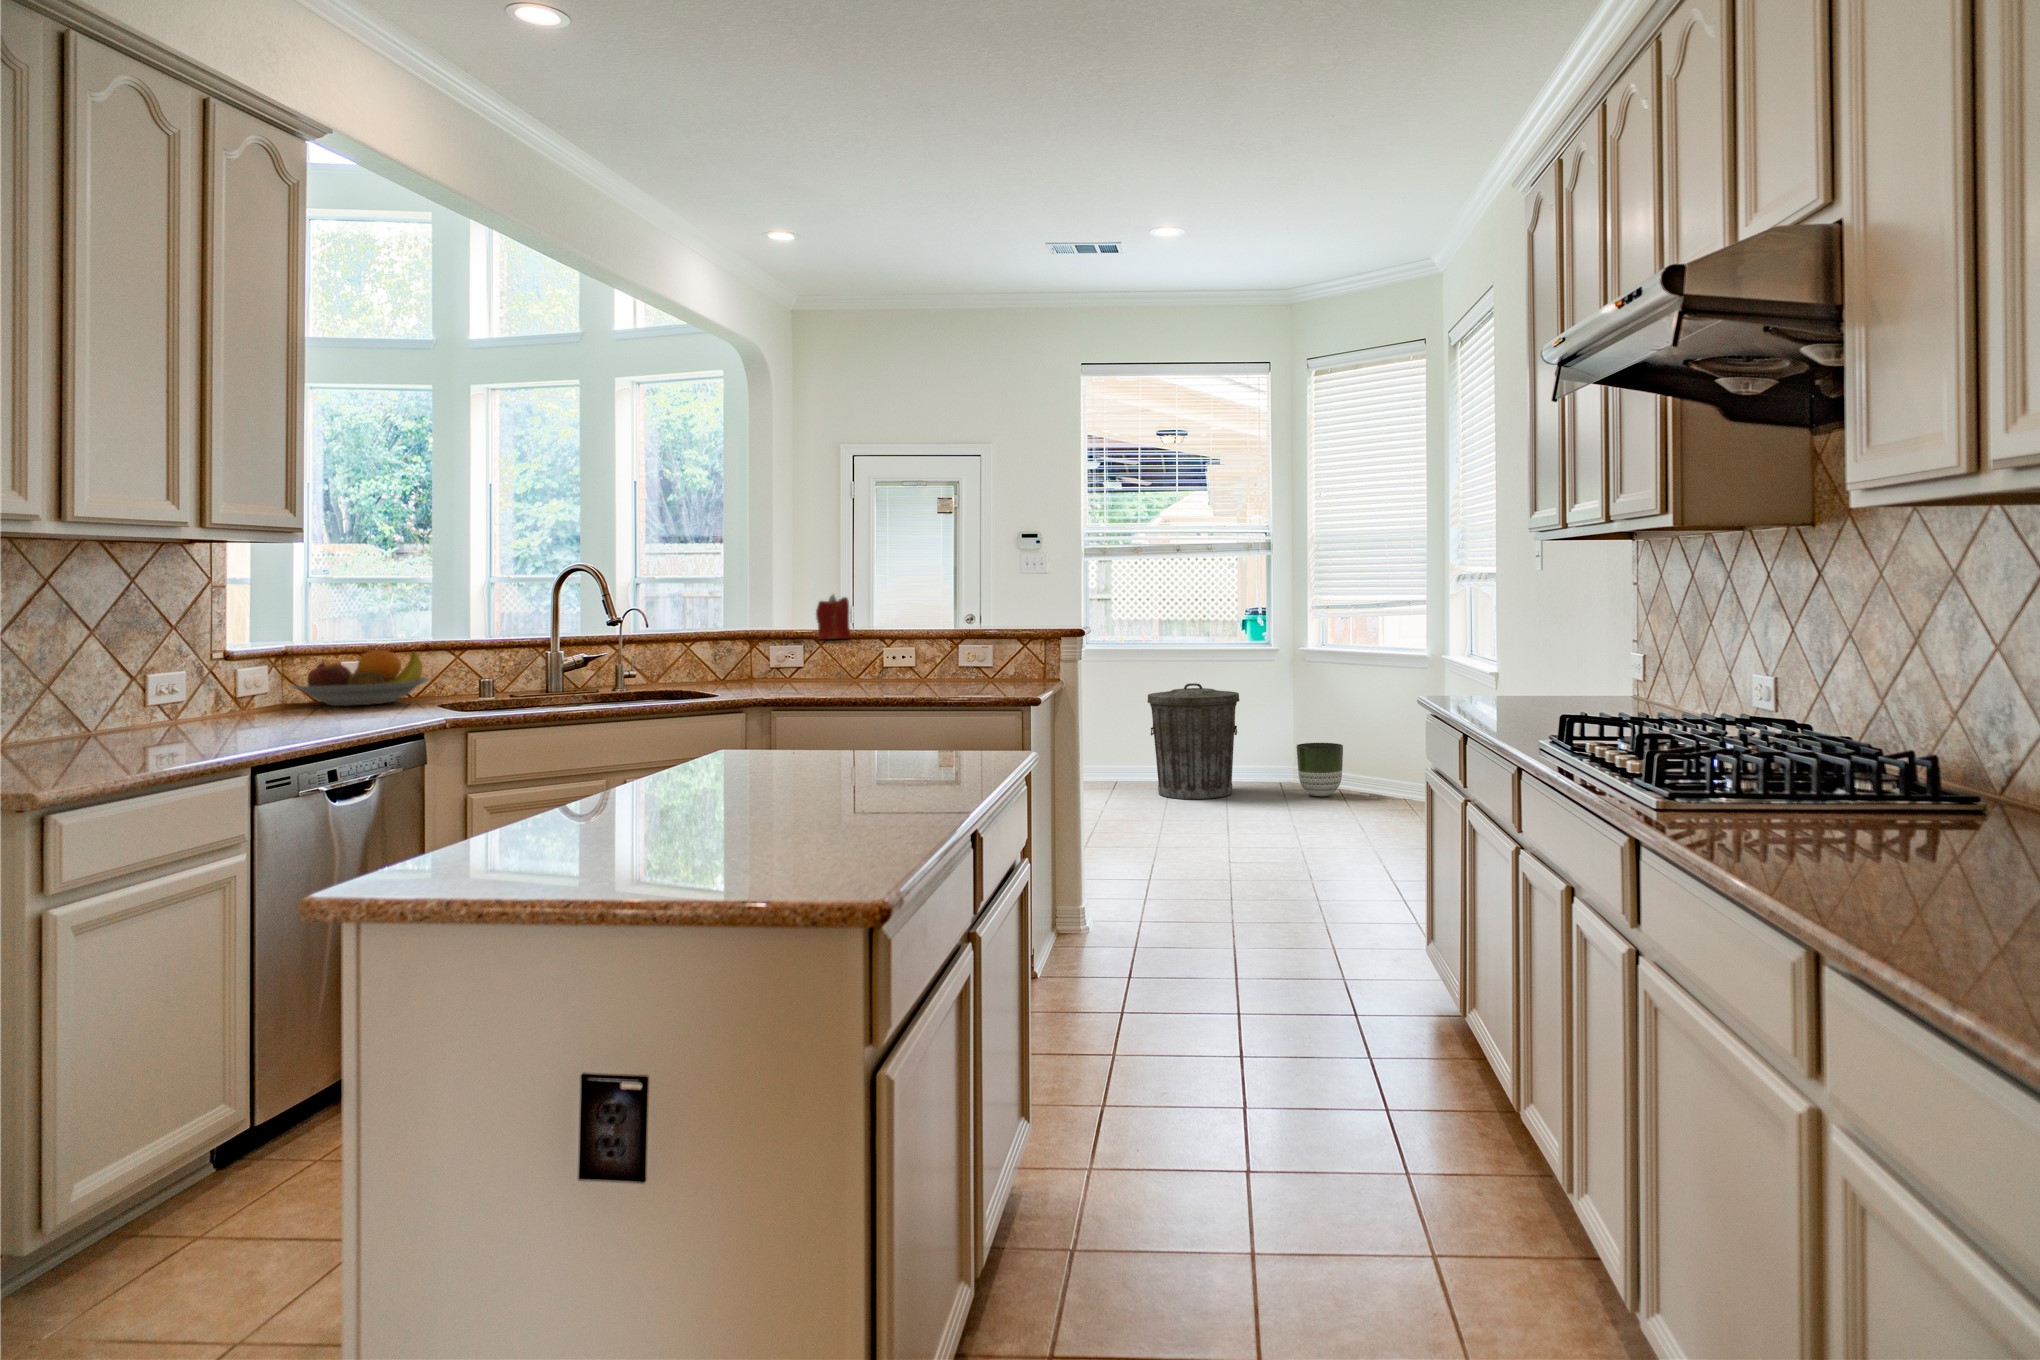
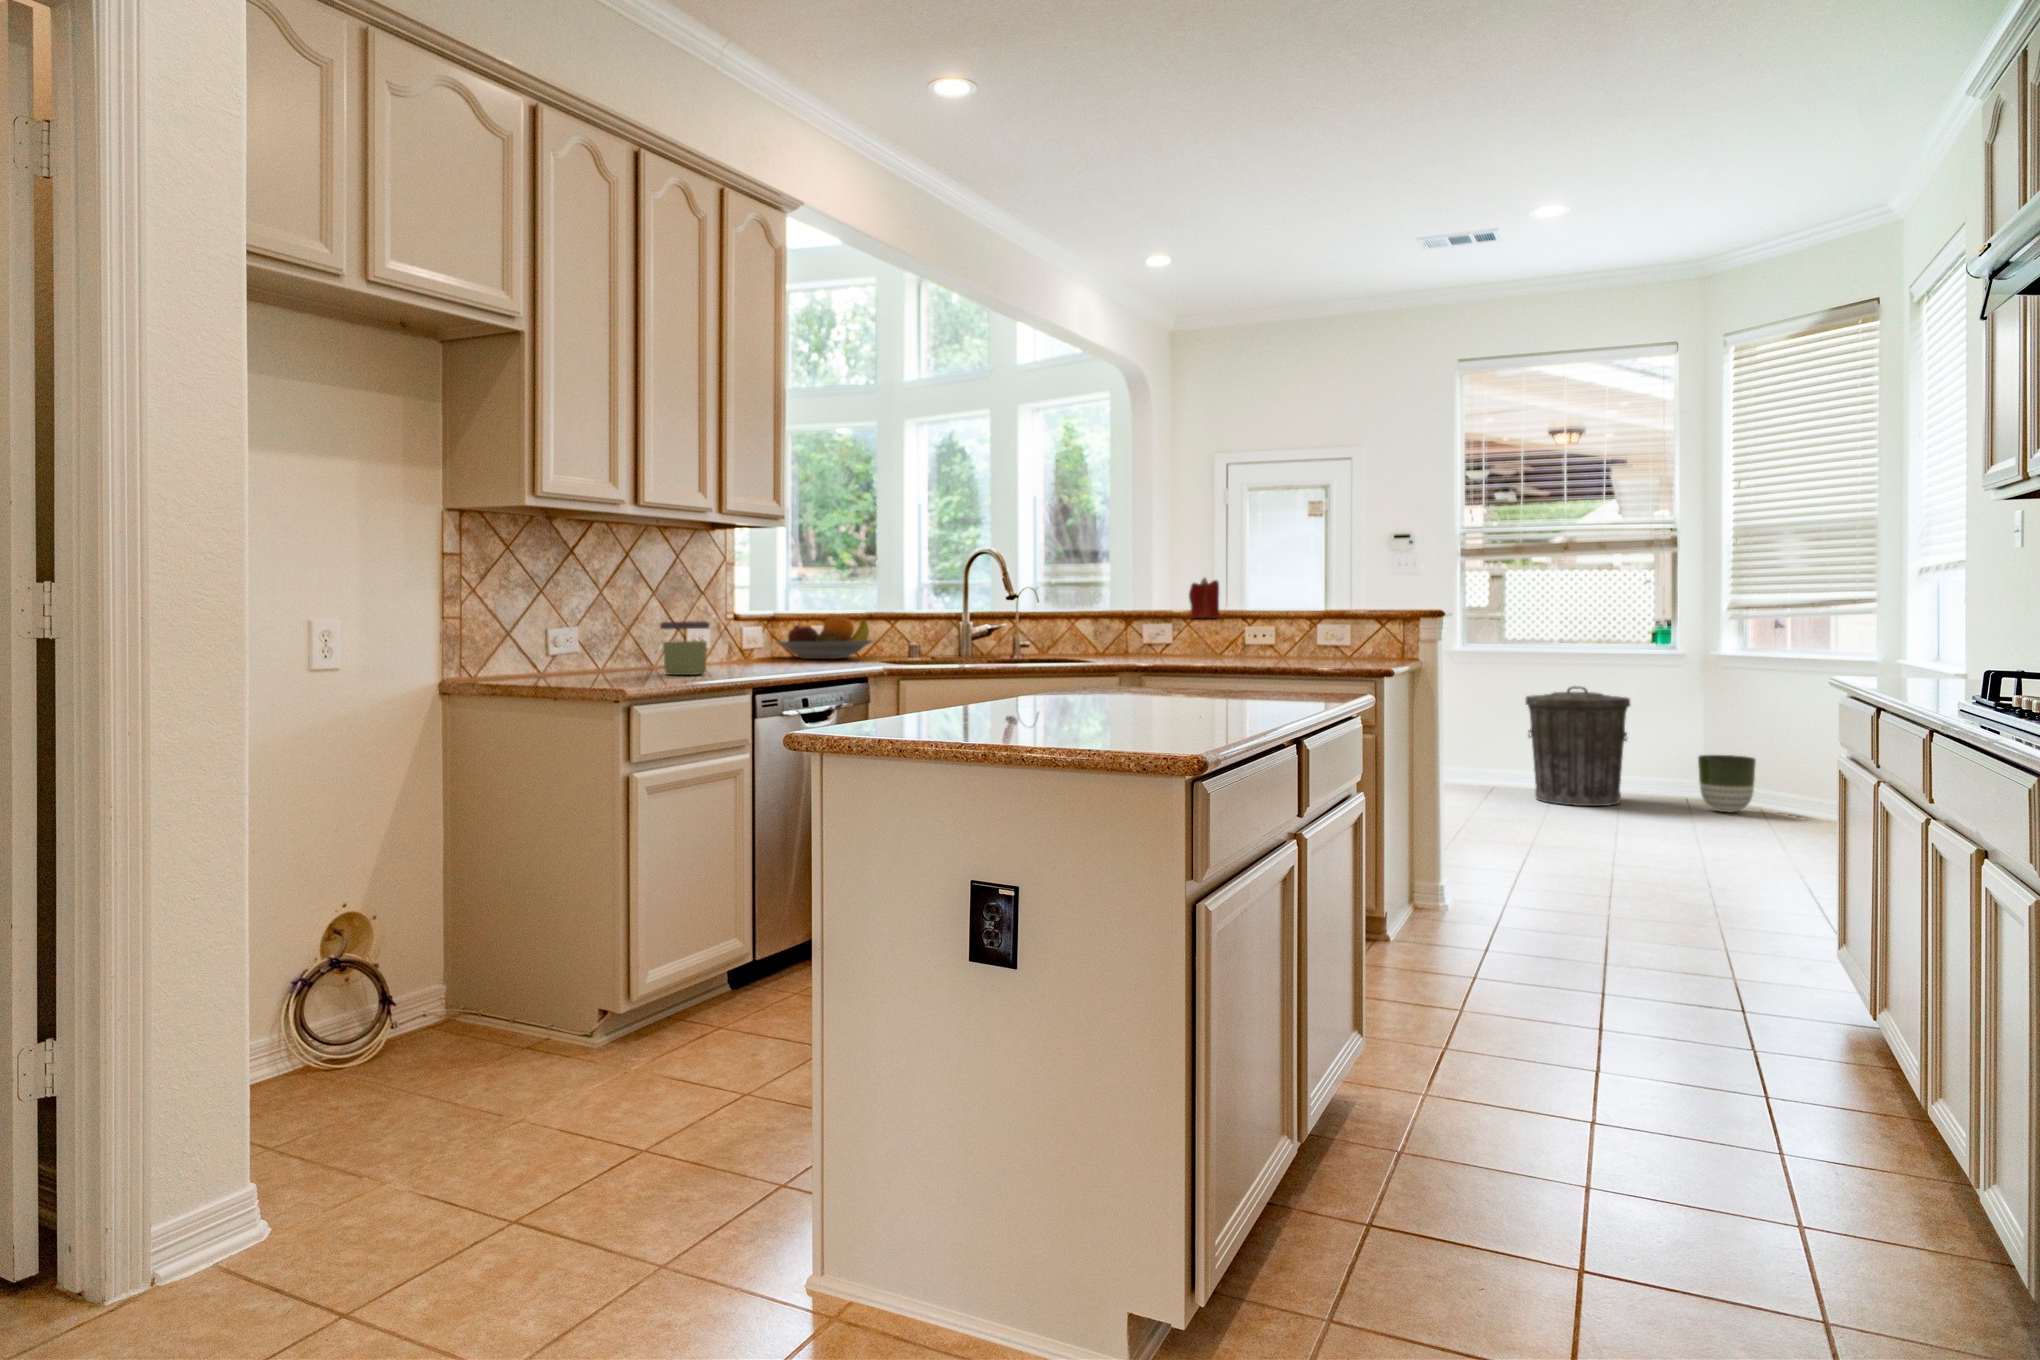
jar: none [101,675,180,751] -> present [660,621,710,675]

